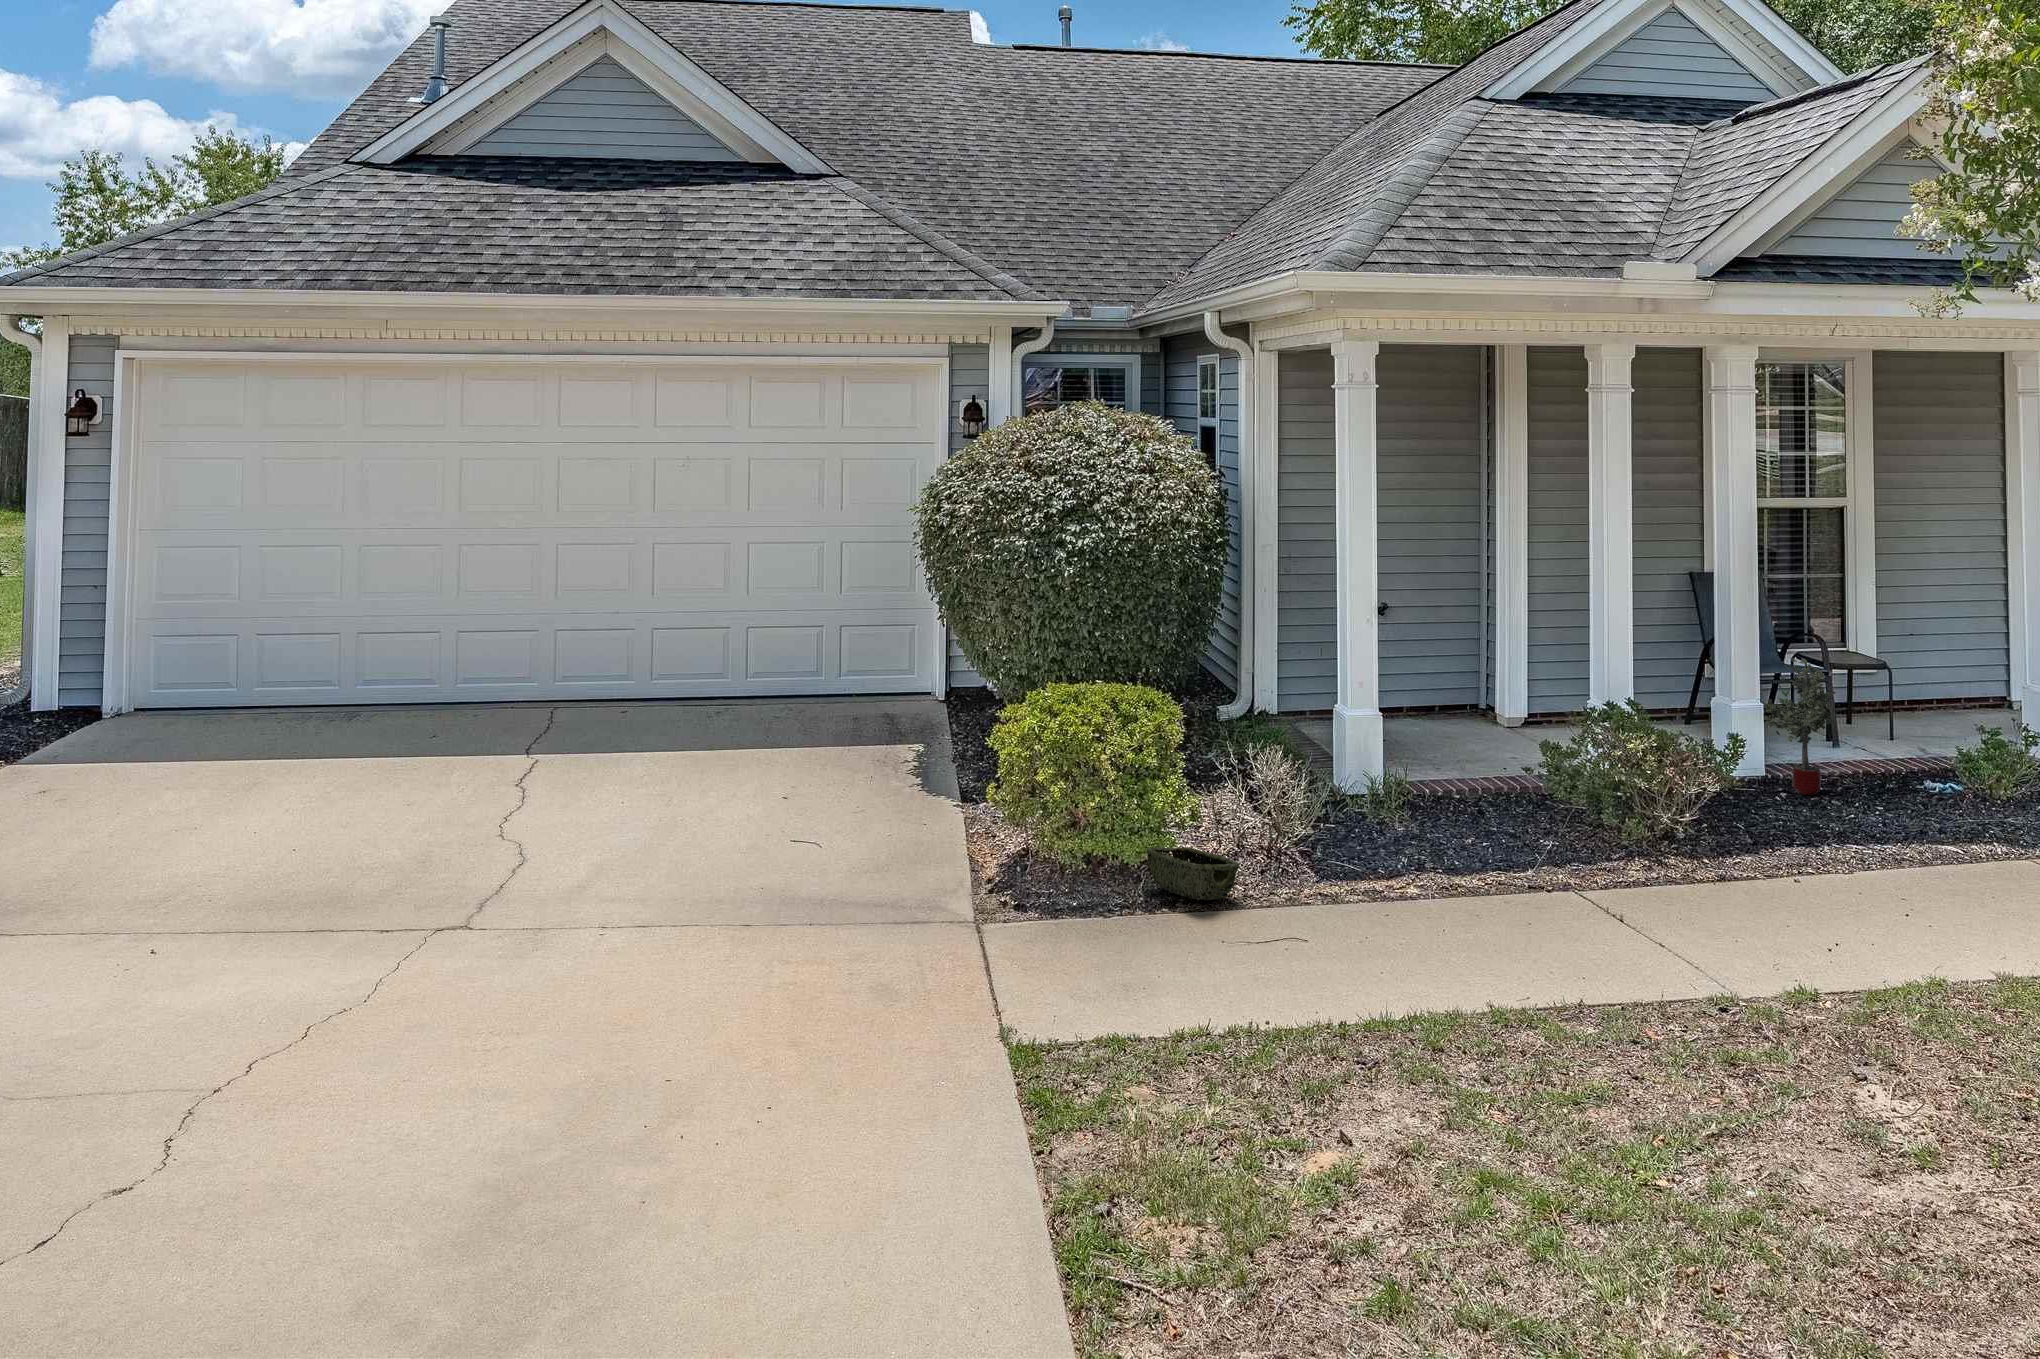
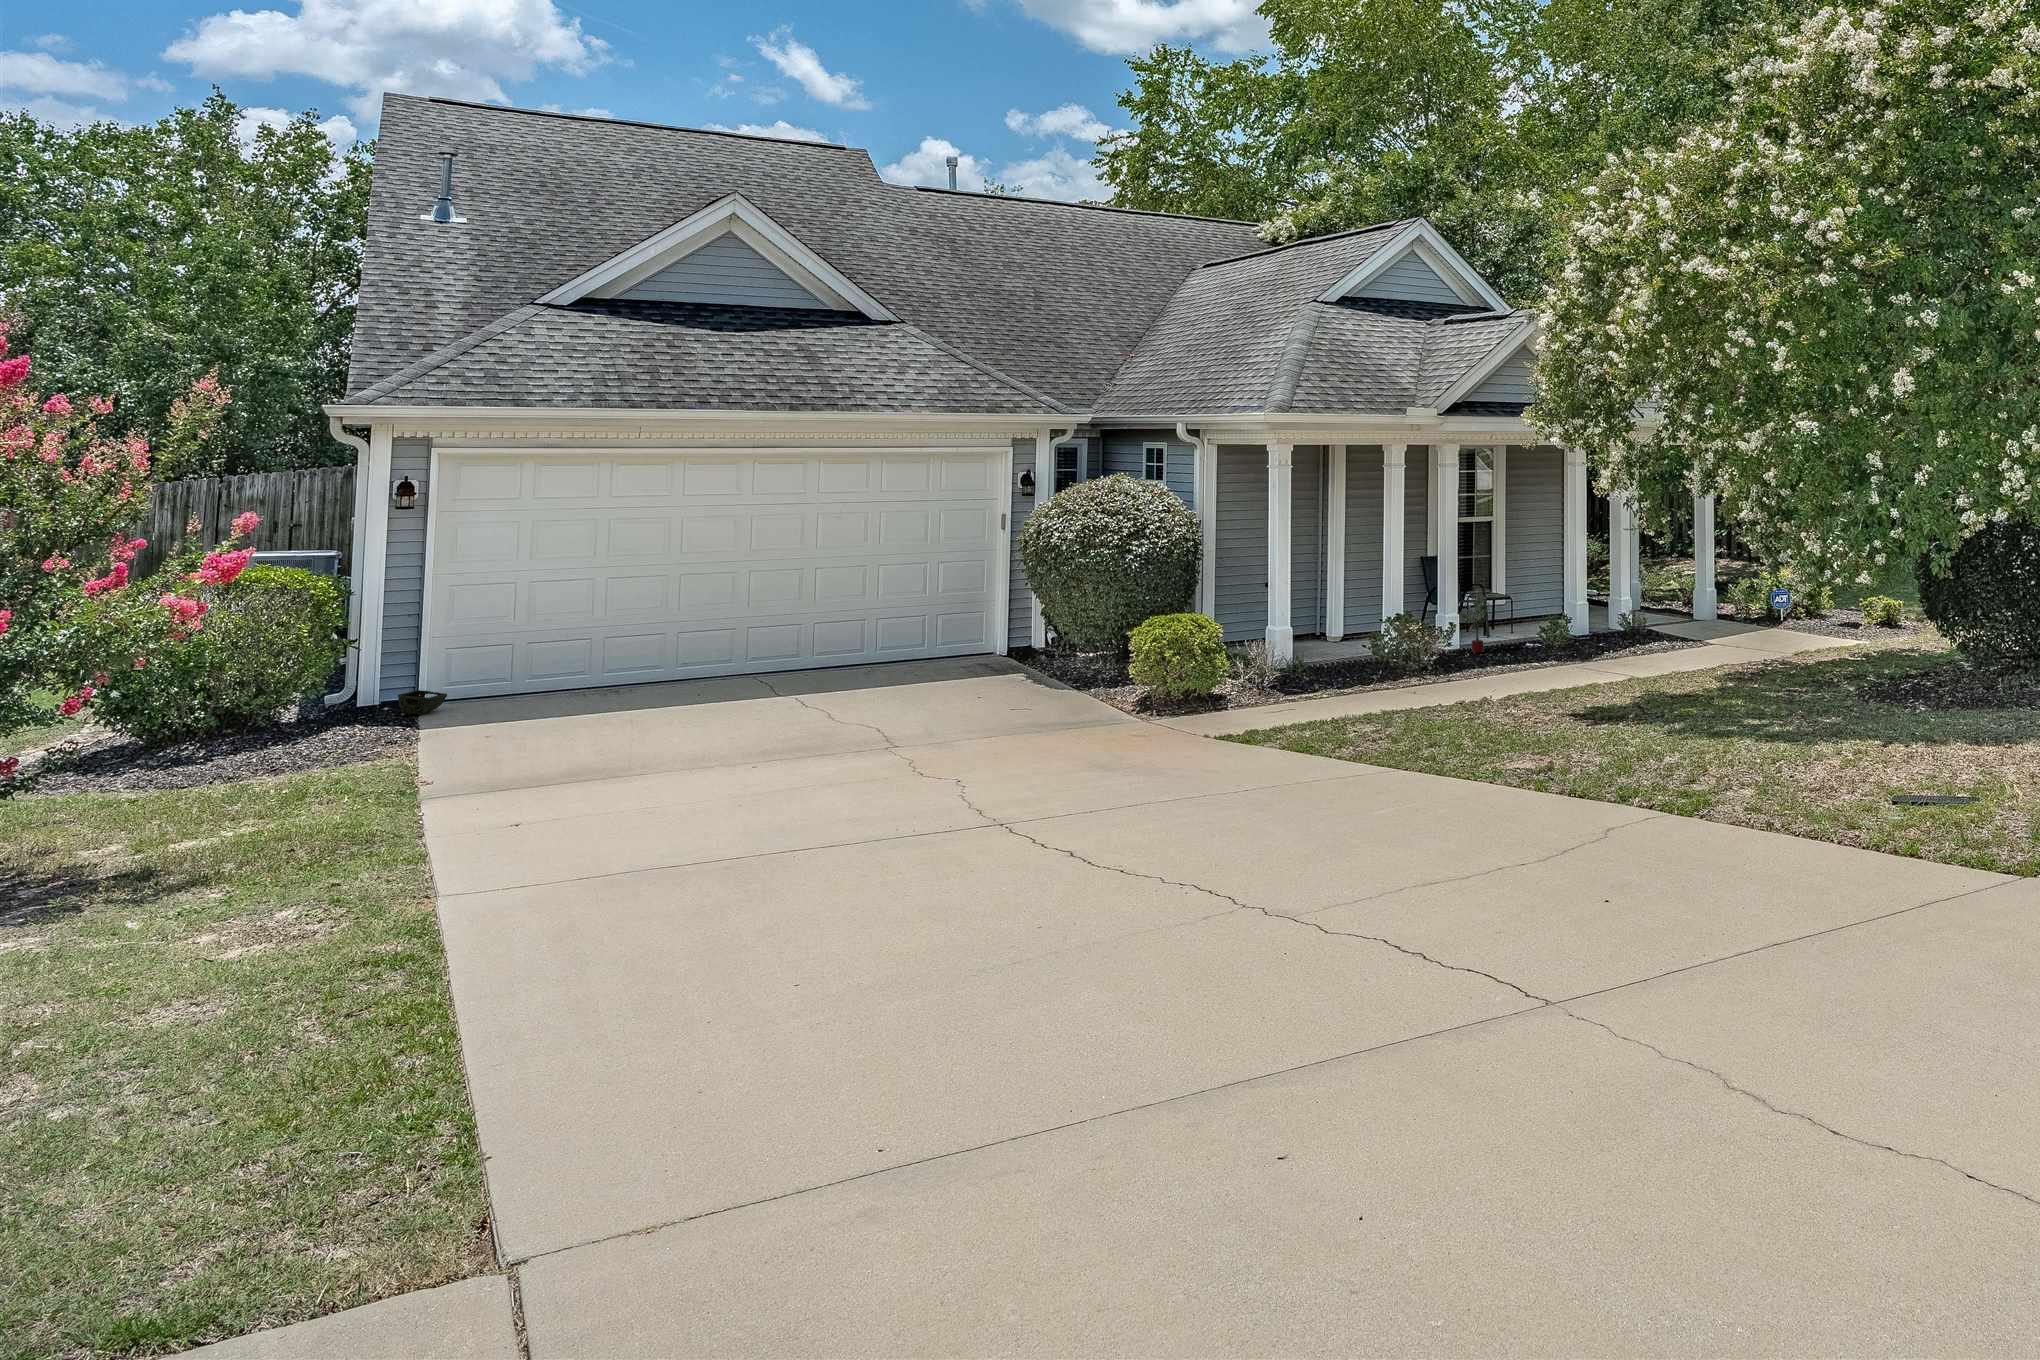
woven basket: present [1147,847,1239,900] -> present [398,690,447,714]

